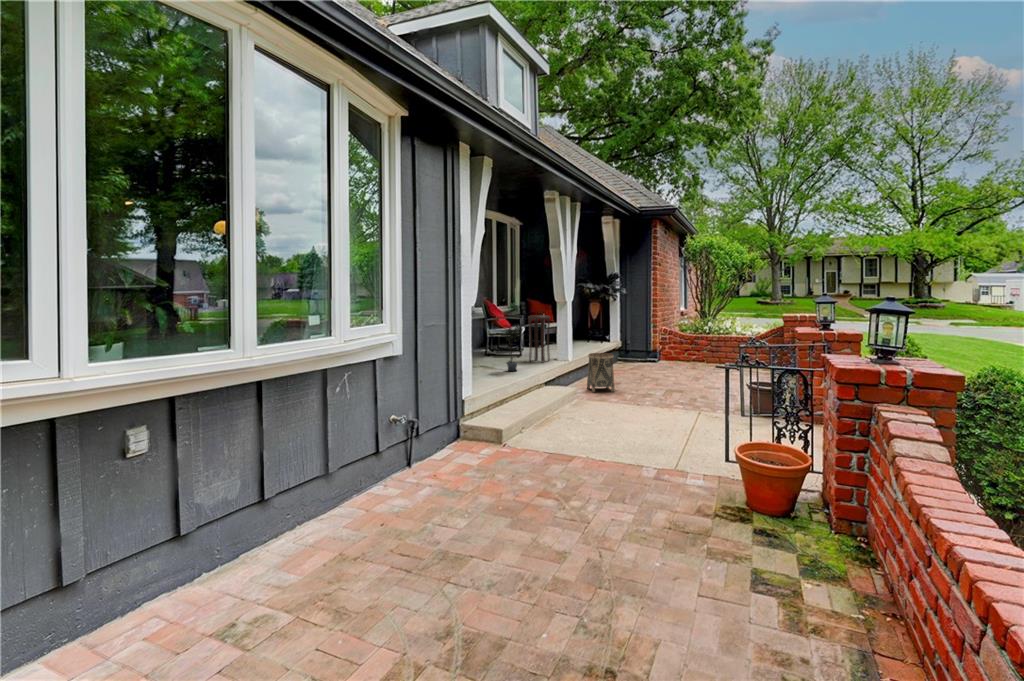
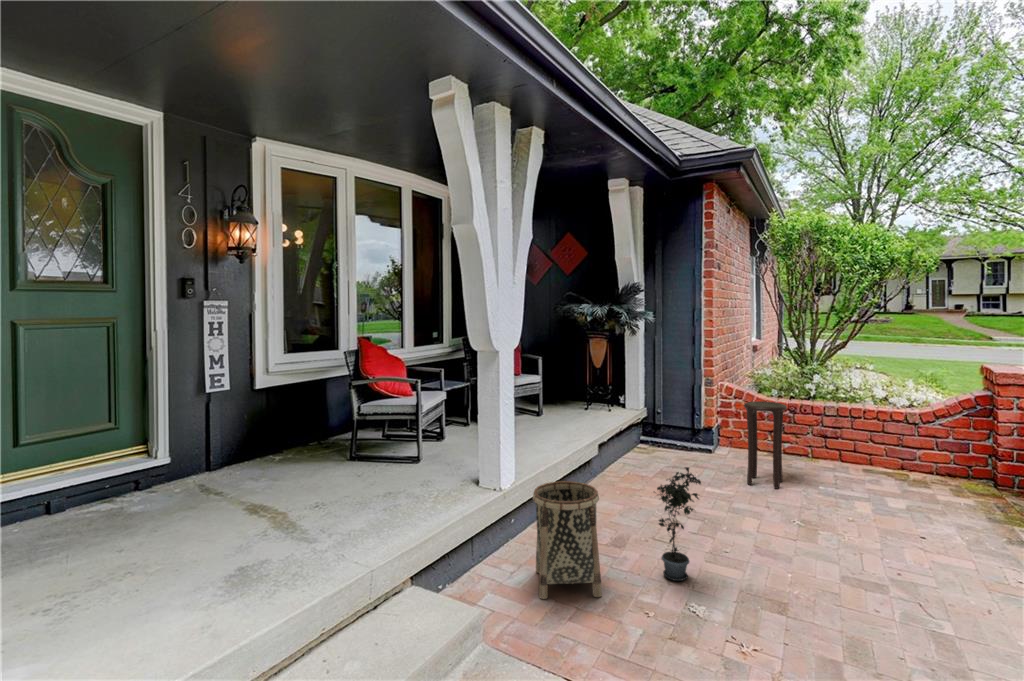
stool: present [528,315,551,362] -> present [744,401,787,489]
potted plant: present [505,324,522,371] -> present [657,467,701,581]

